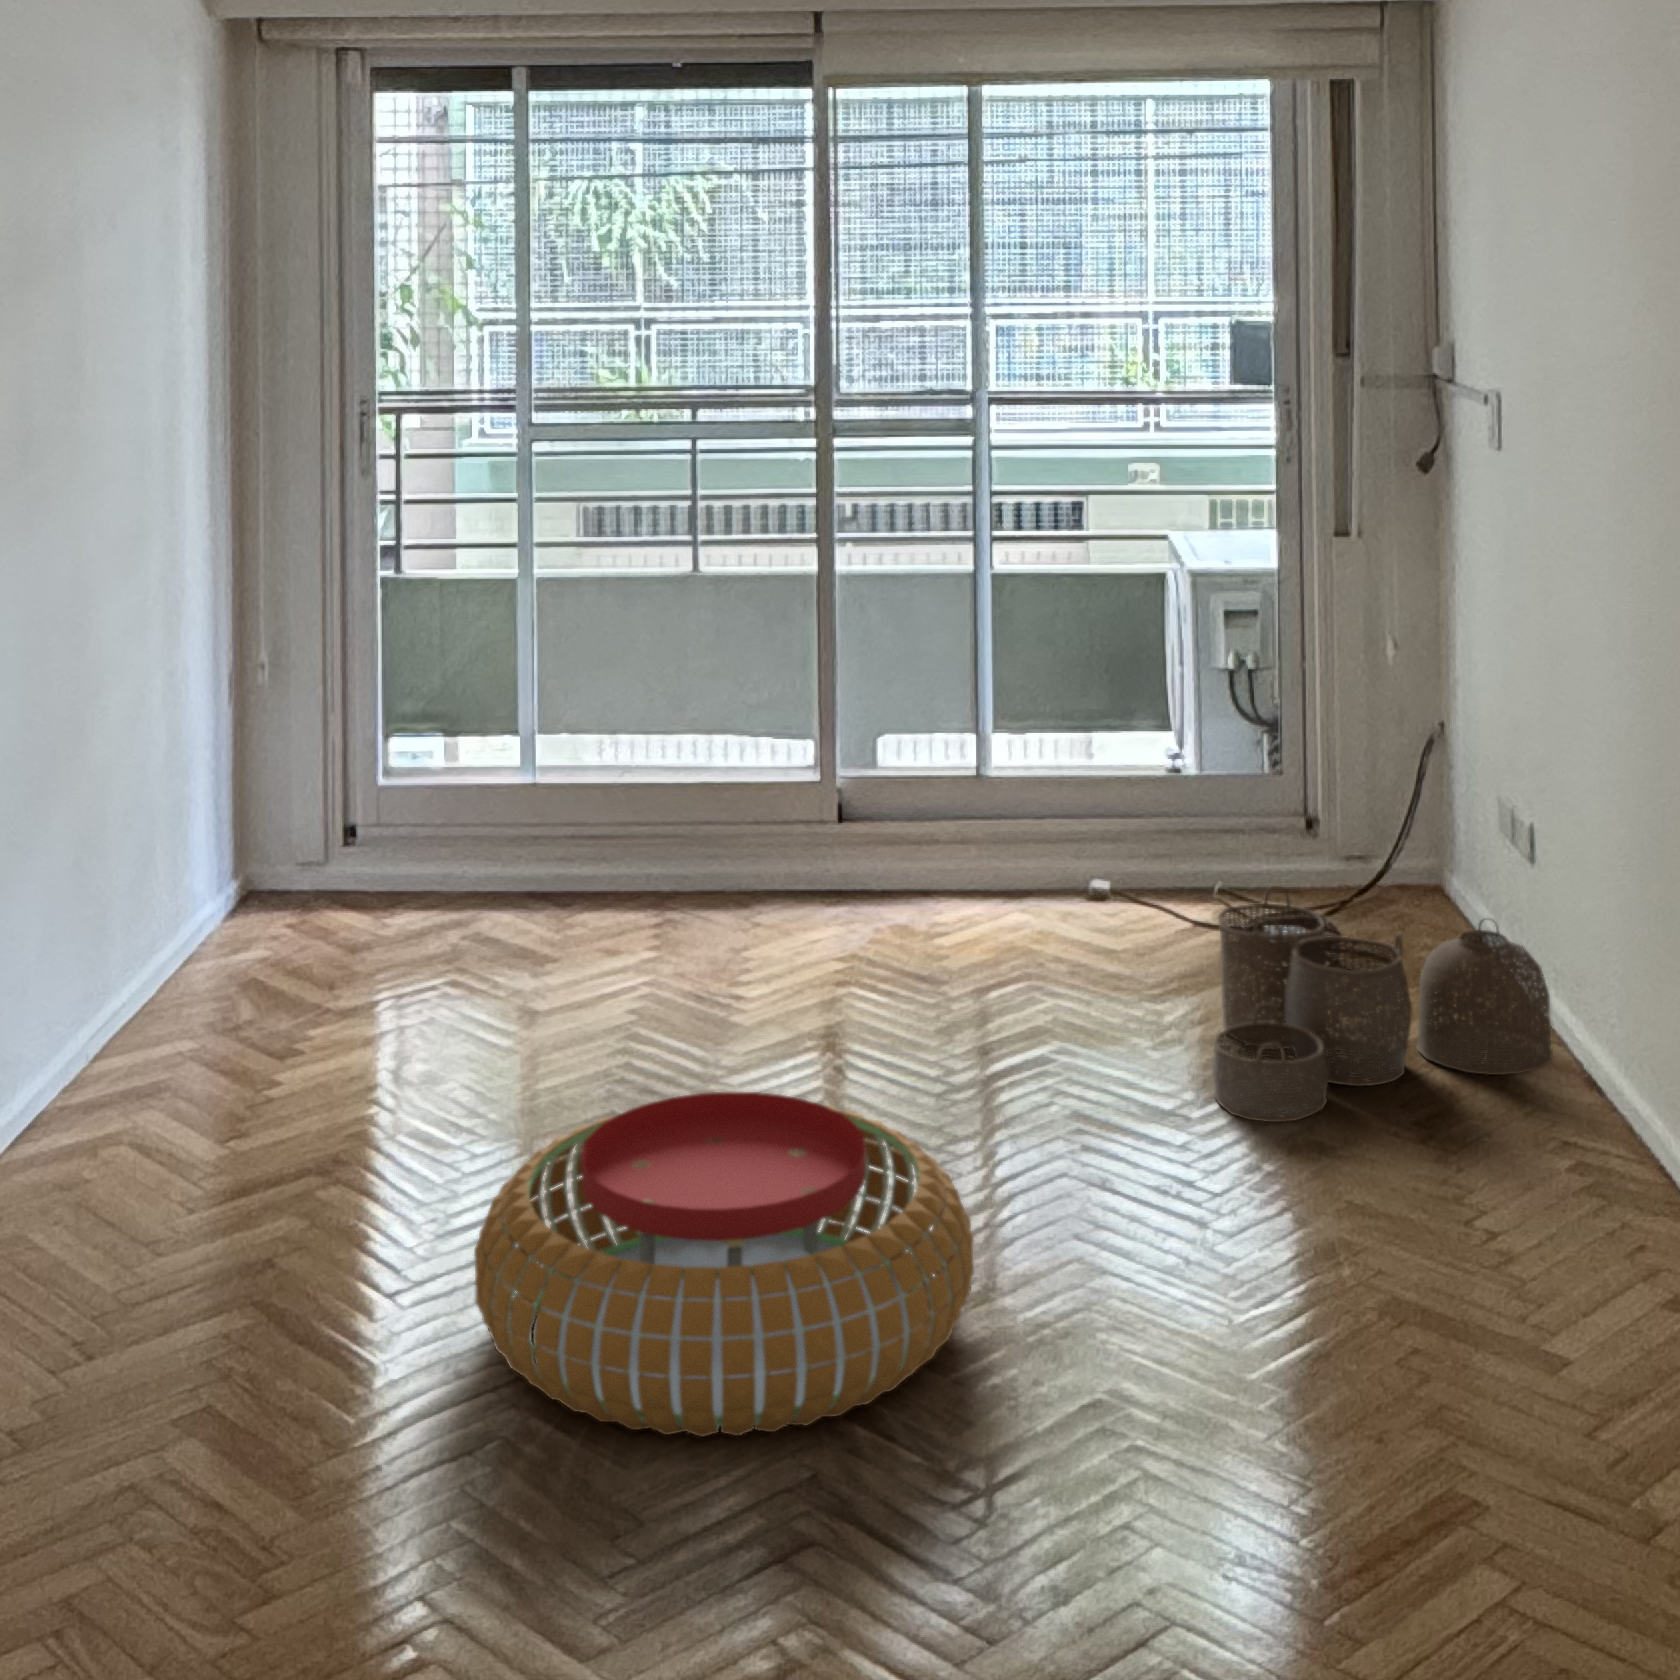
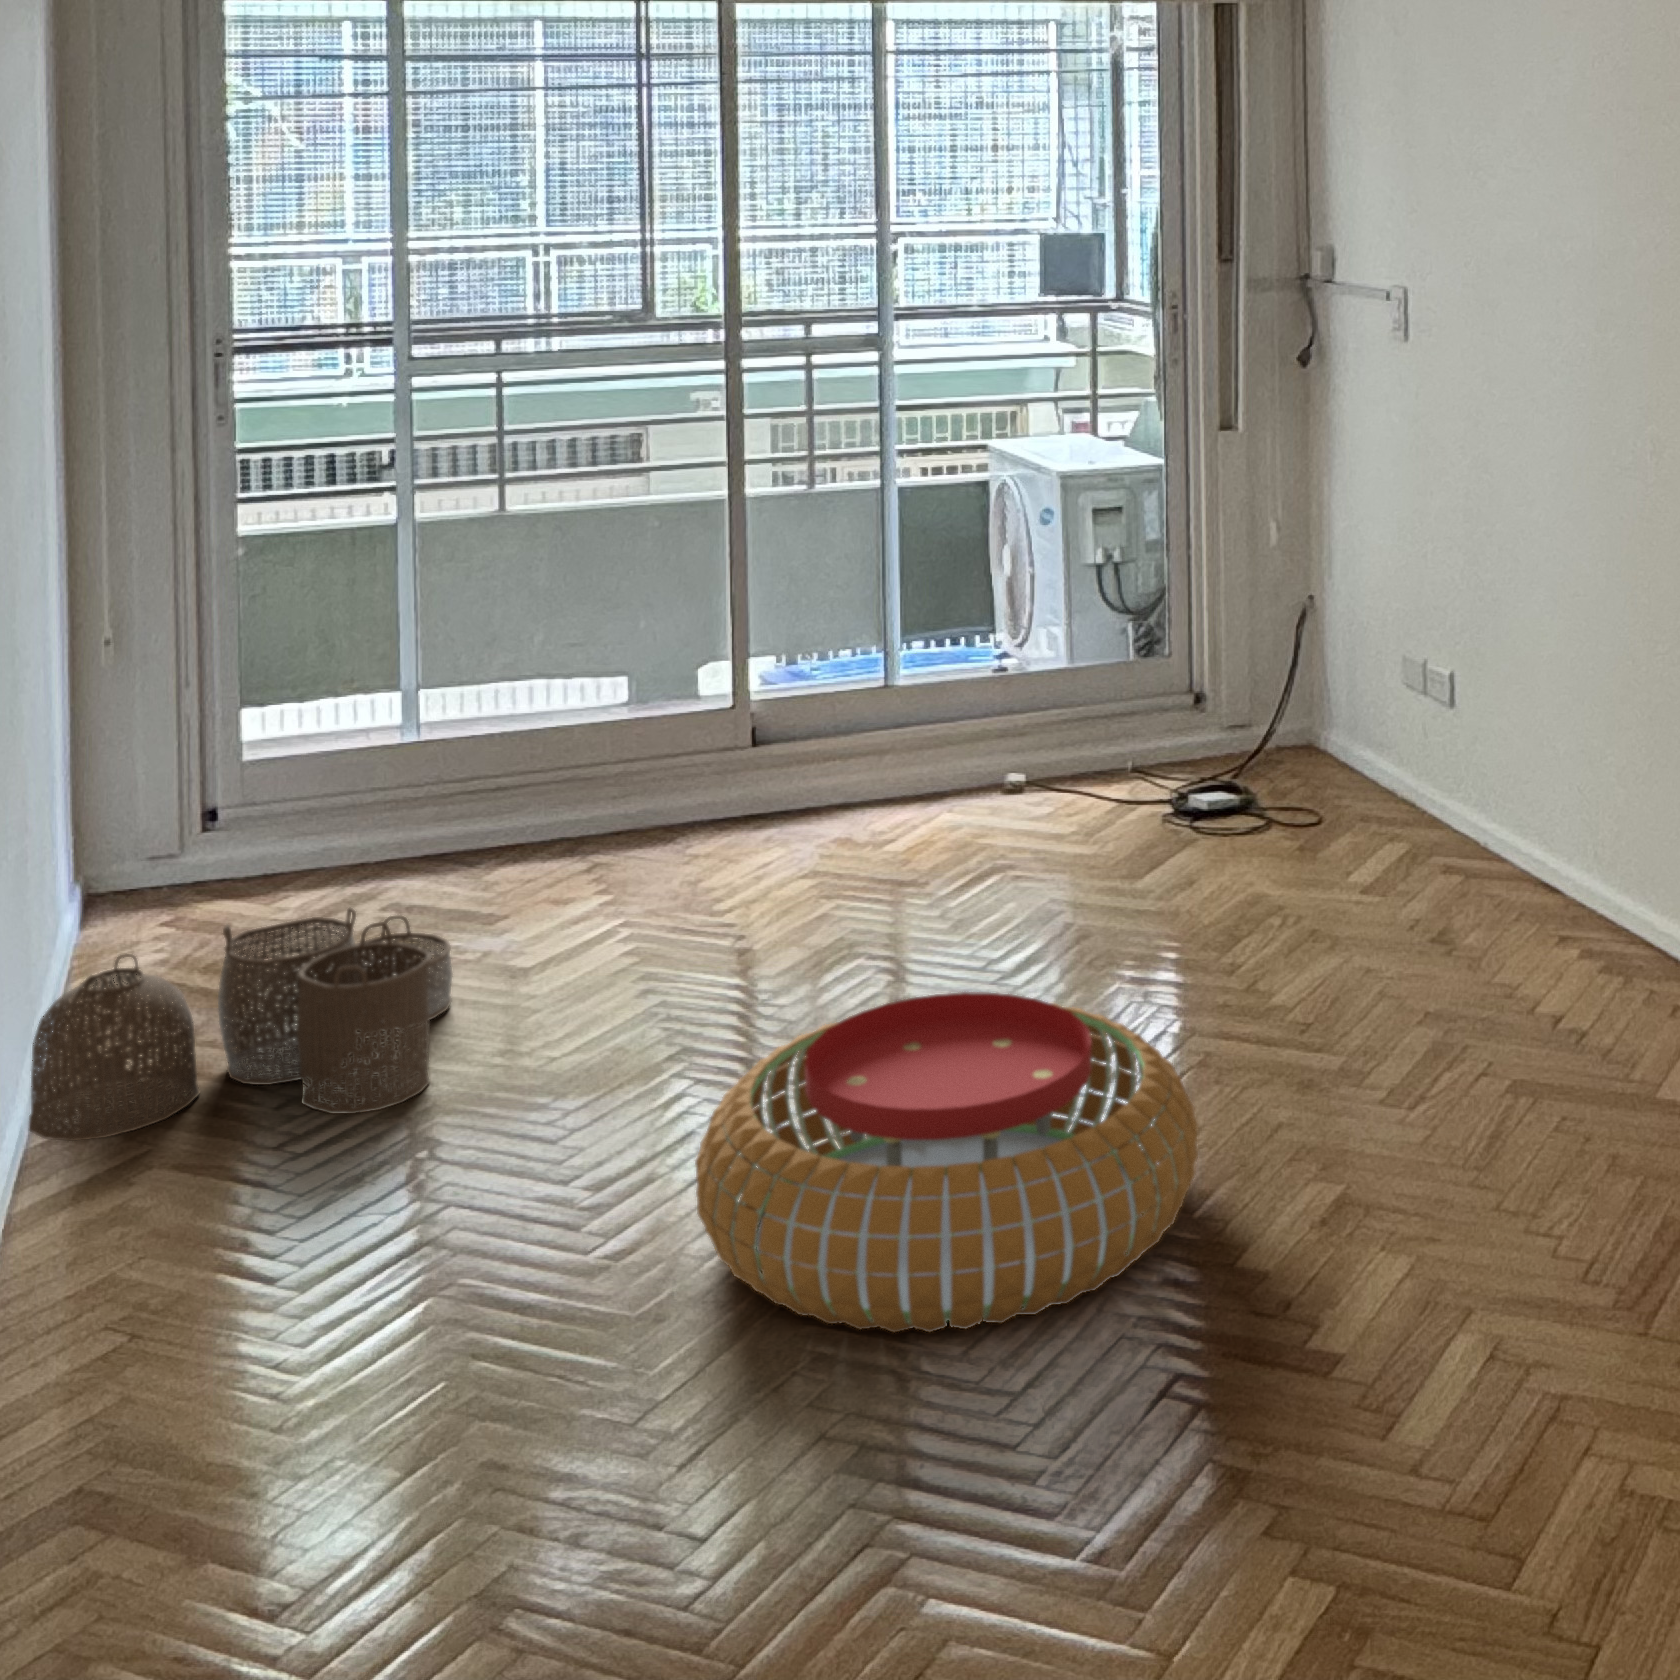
woven basket: present [1213,886,1553,1122] -> present [29,908,452,1141]

